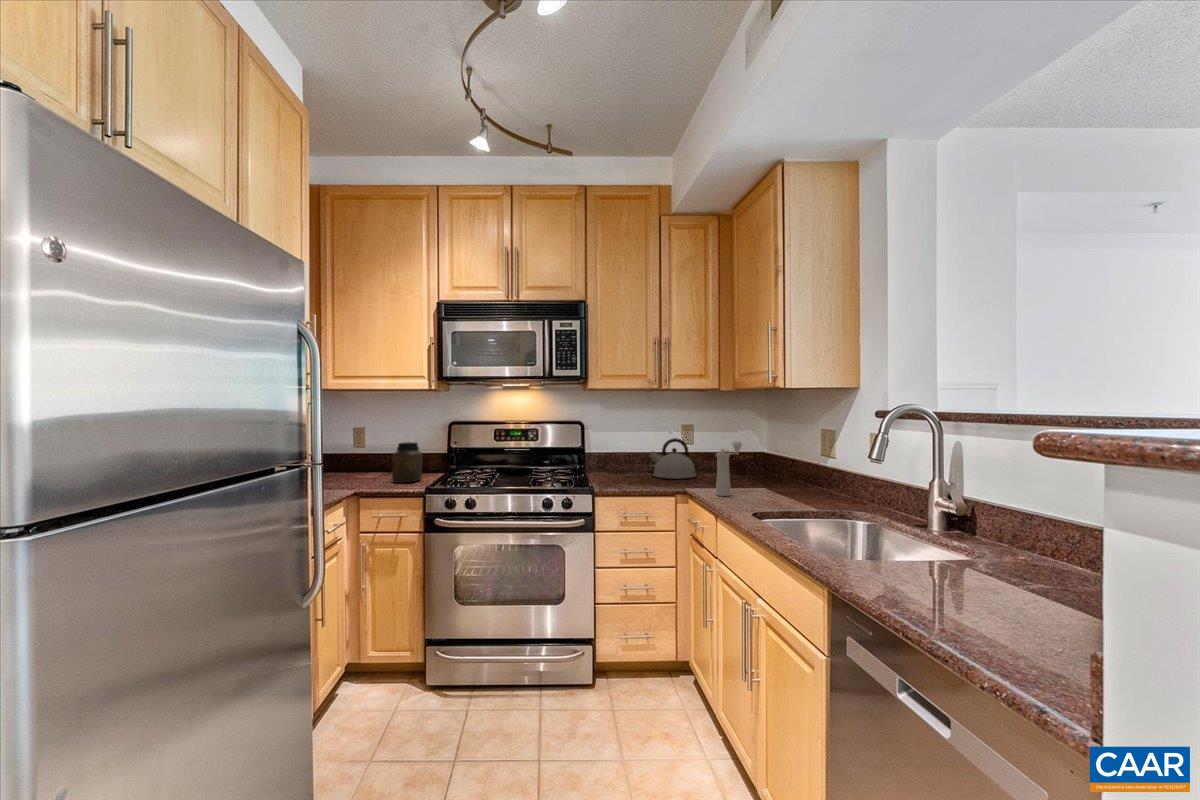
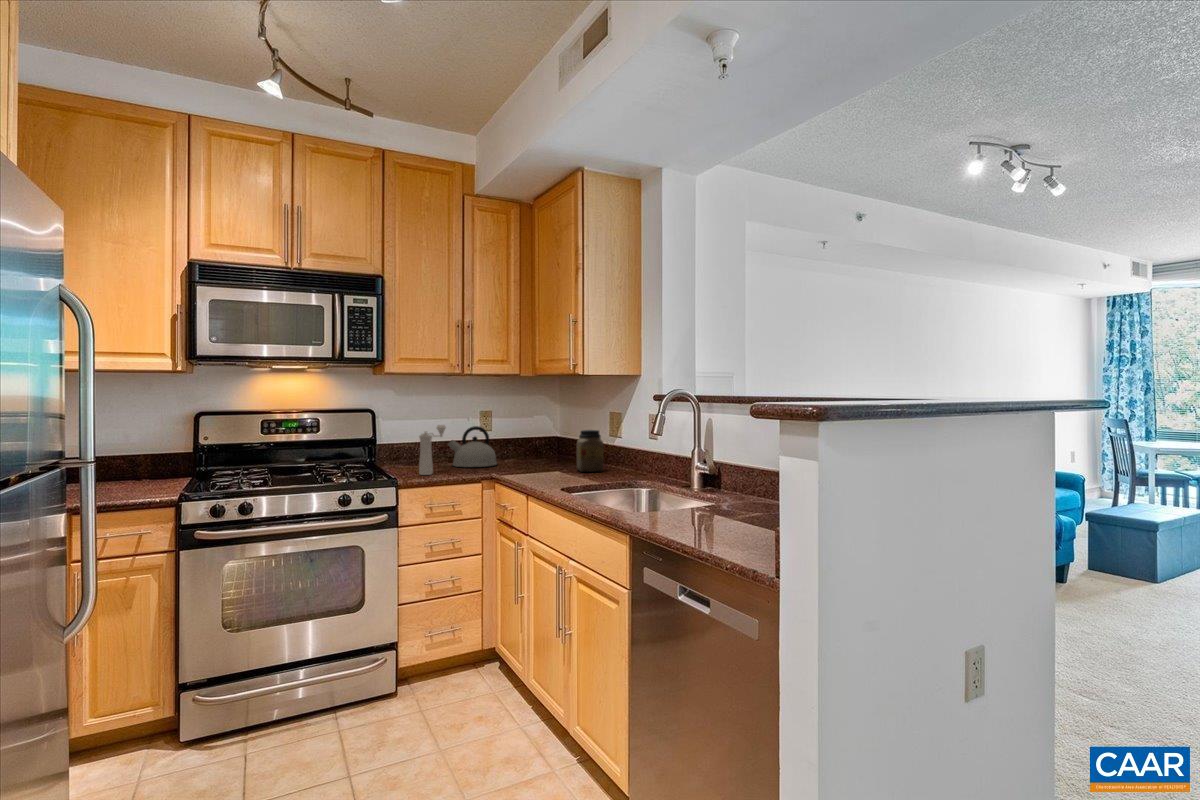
pepper mill: present [716,441,742,496] -> present [419,425,446,475]
jar: present [392,442,423,483] -> present [577,430,603,472]

